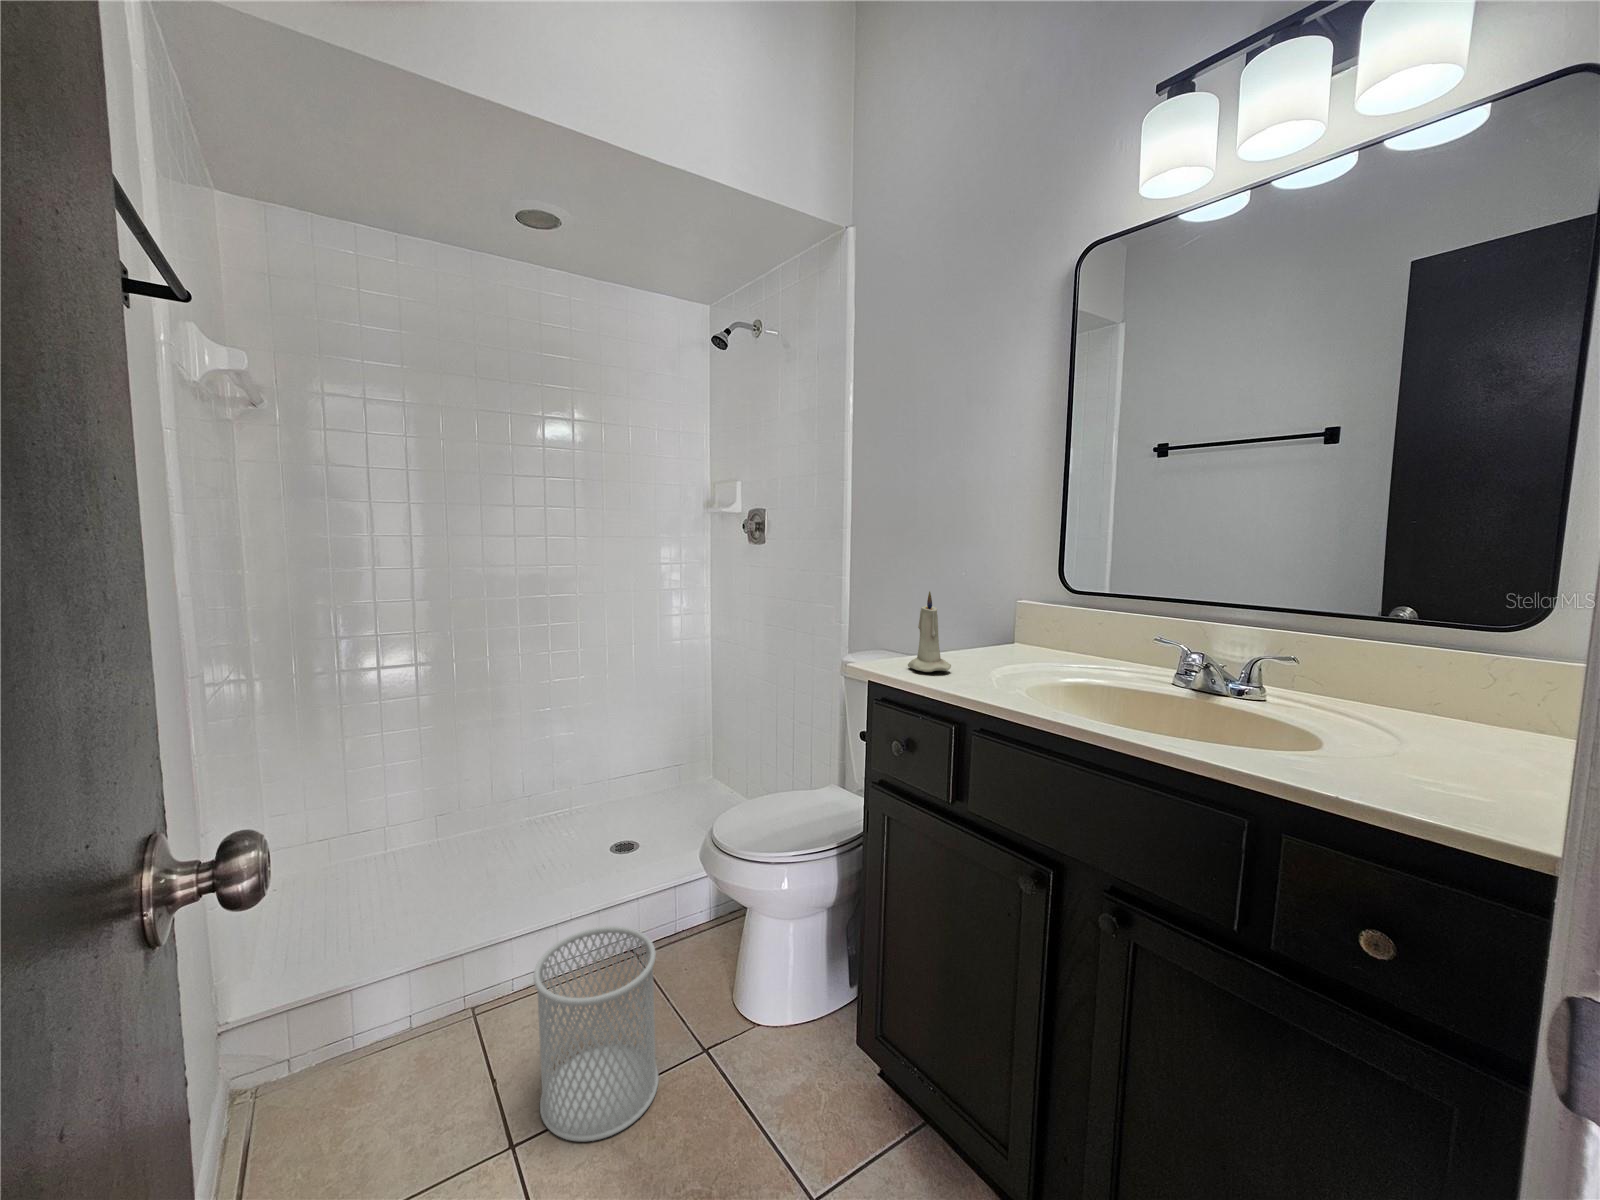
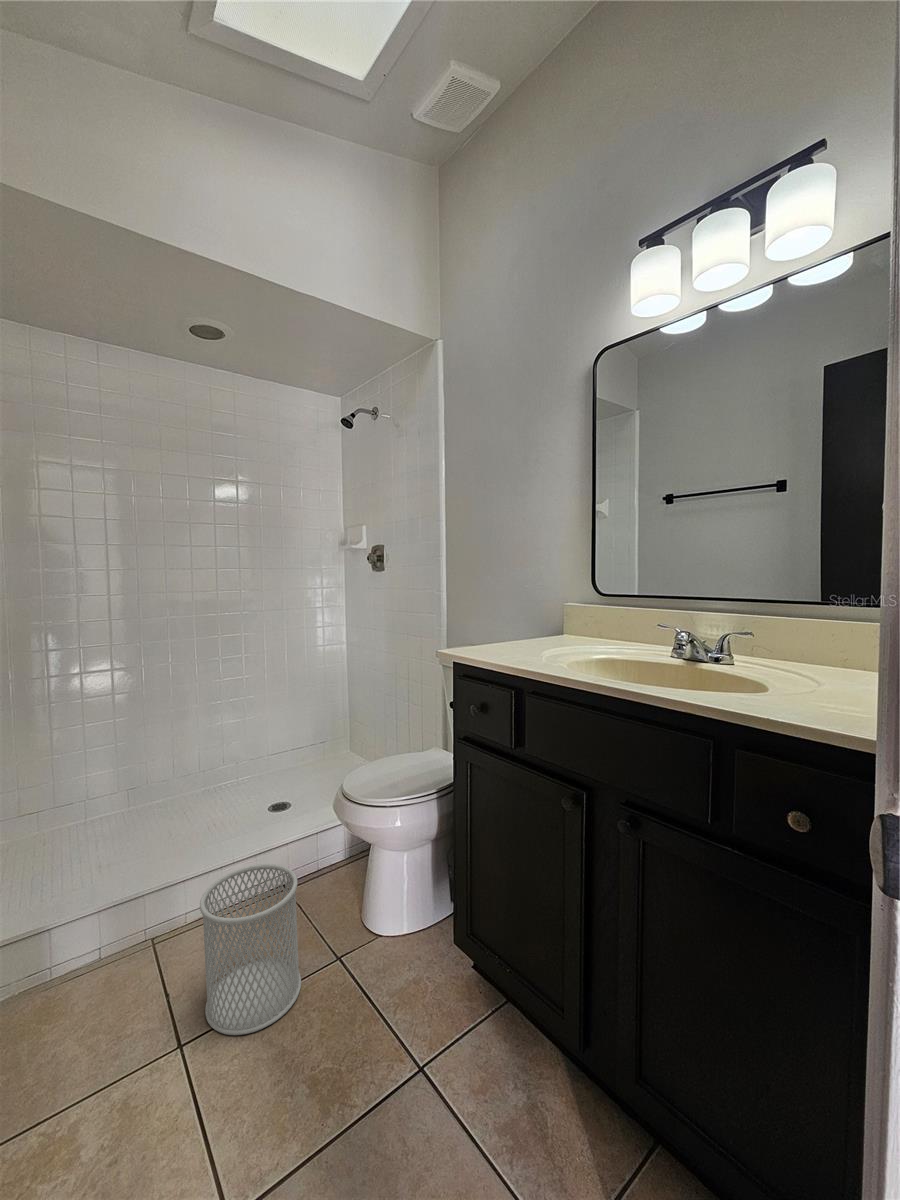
candle: present [908,592,951,672] -> none [482,594,513,654]

